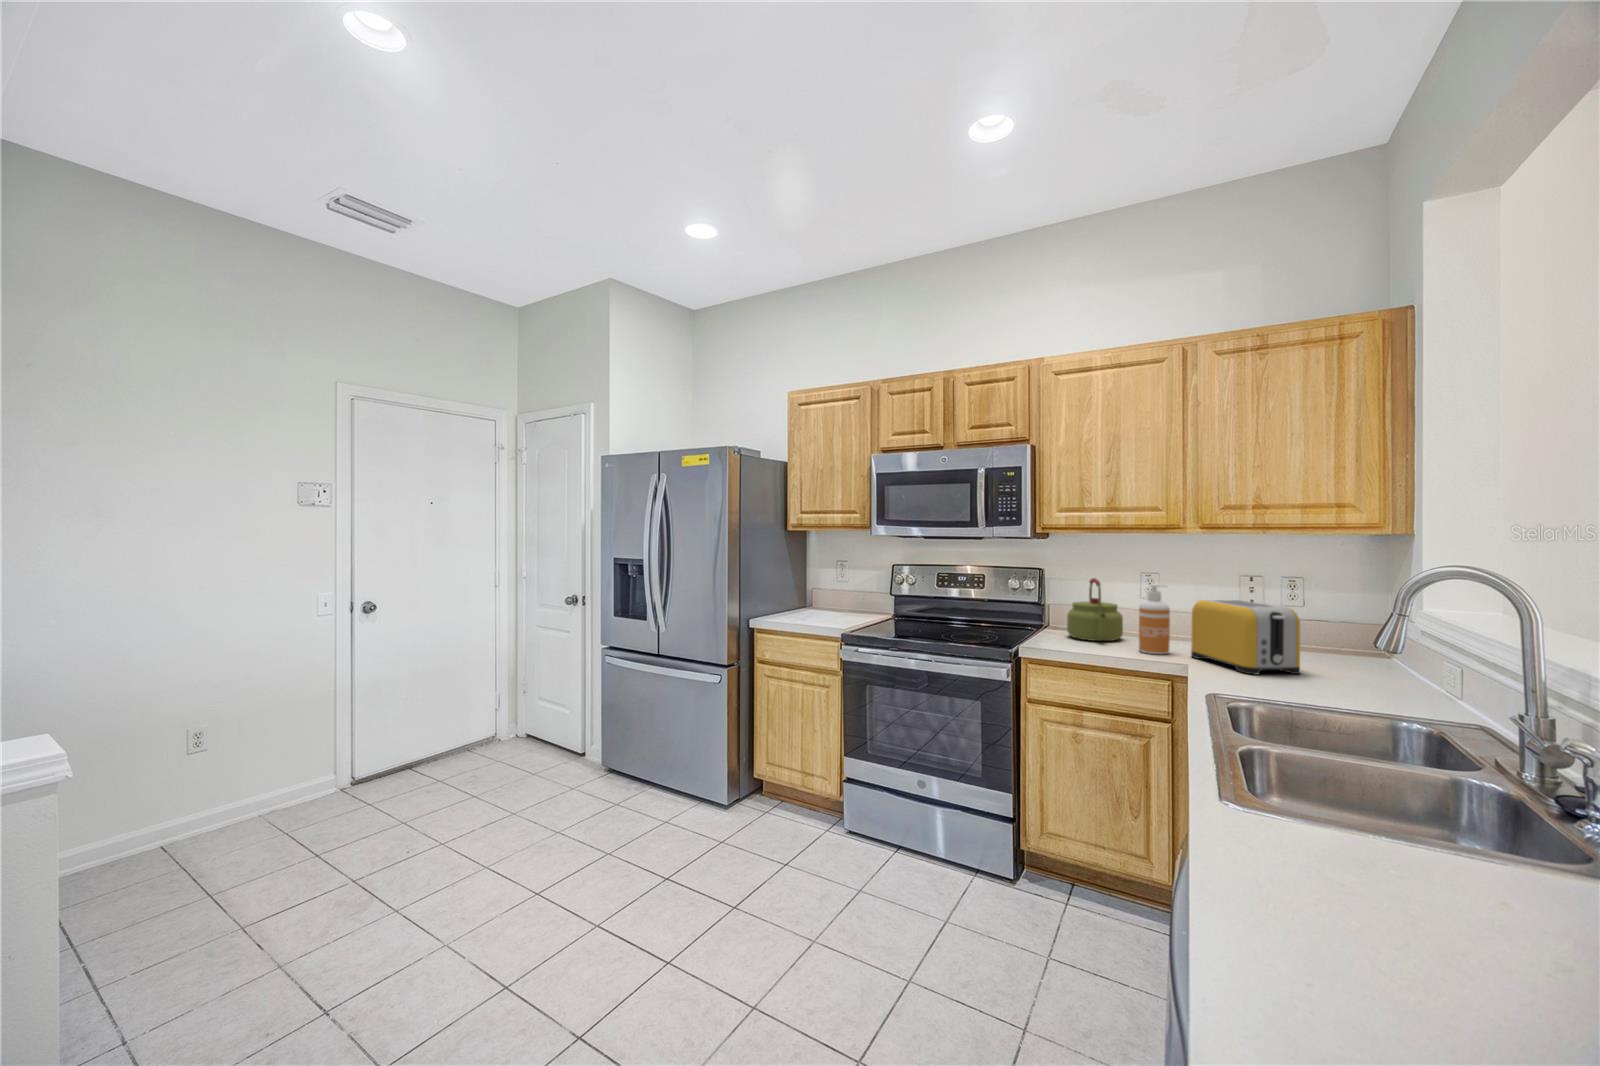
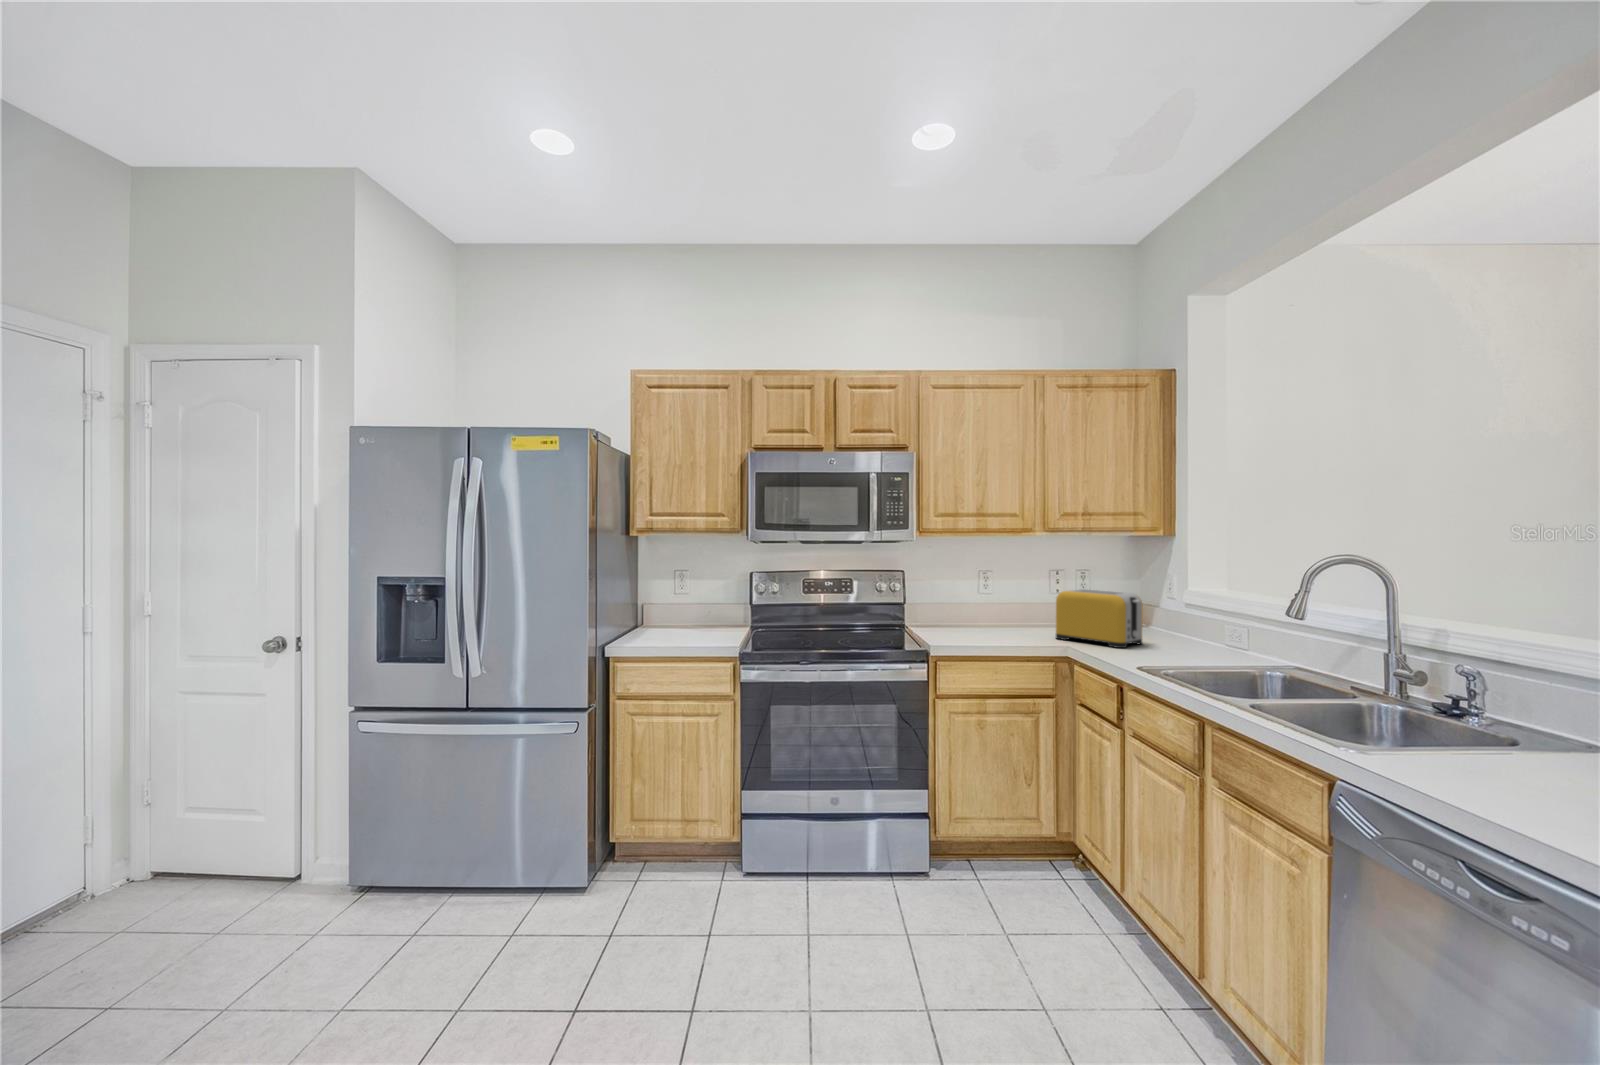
kettle: present [1067,578,1123,641] -> none [935,576,982,633]
soap dispenser: present [1139,585,1170,654] -> none [1014,580,1038,640]

